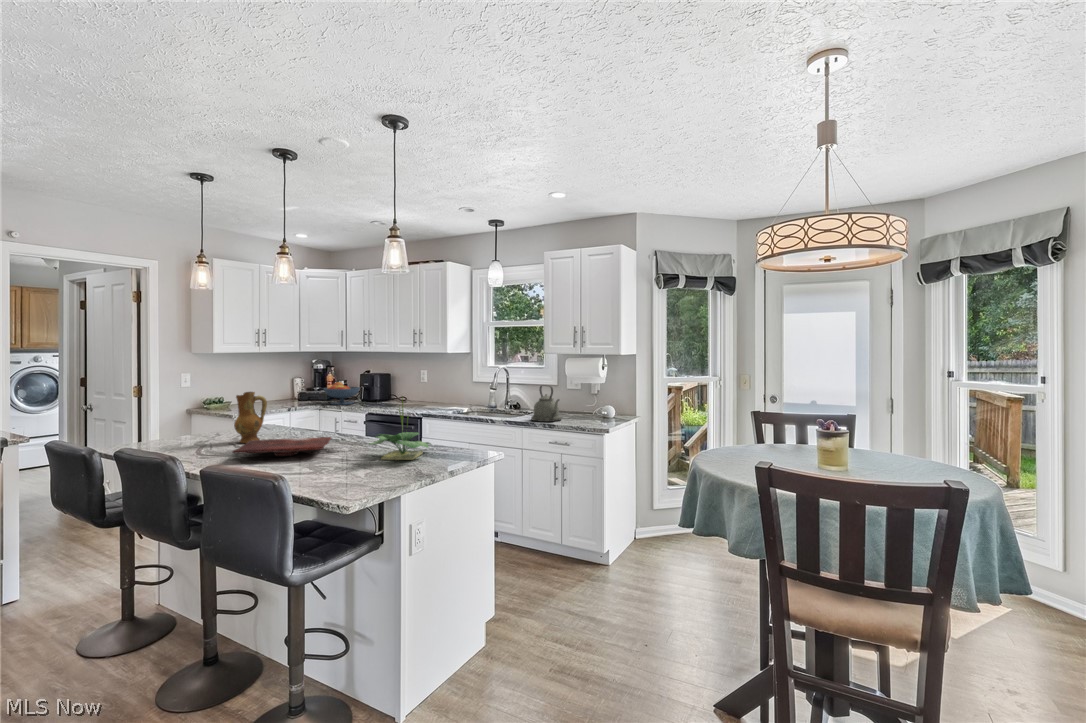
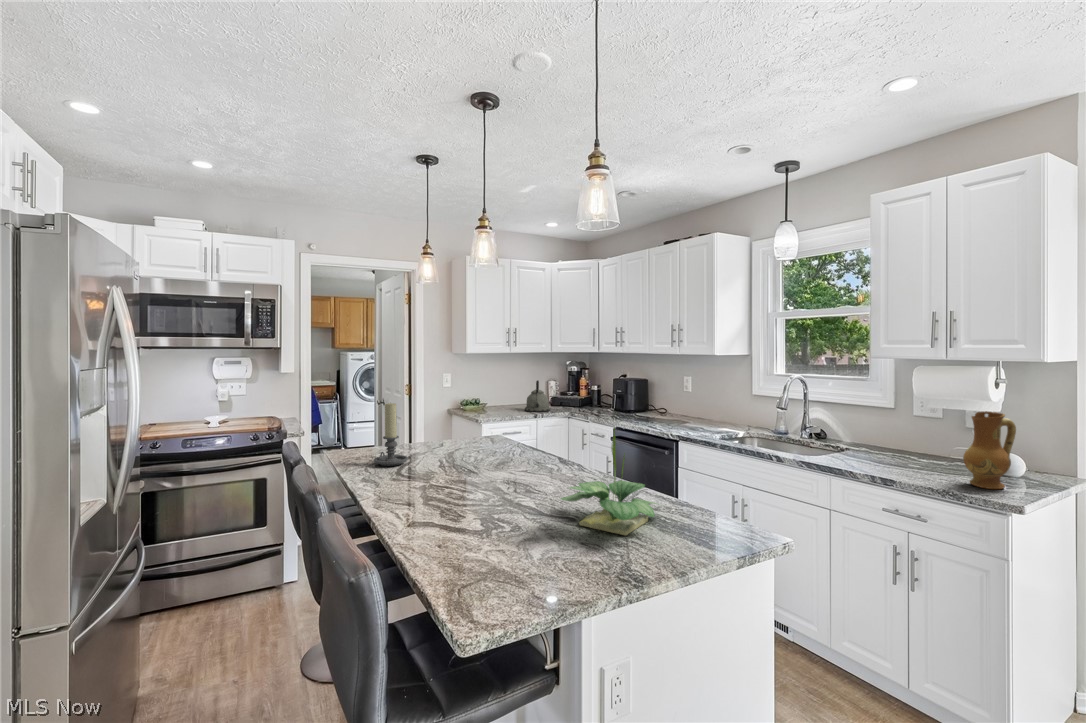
fruit bowl: present [324,382,360,405] -> none [572,387,611,414]
kettle: present [531,386,561,422] -> present [524,380,551,412]
ceramic jug: present [234,392,267,443] -> present [963,412,1016,489]
candle holder: none [173,394,207,449] -> present [374,403,408,466]
cutting board: present [232,437,331,456] -> none [400,466,531,495]

